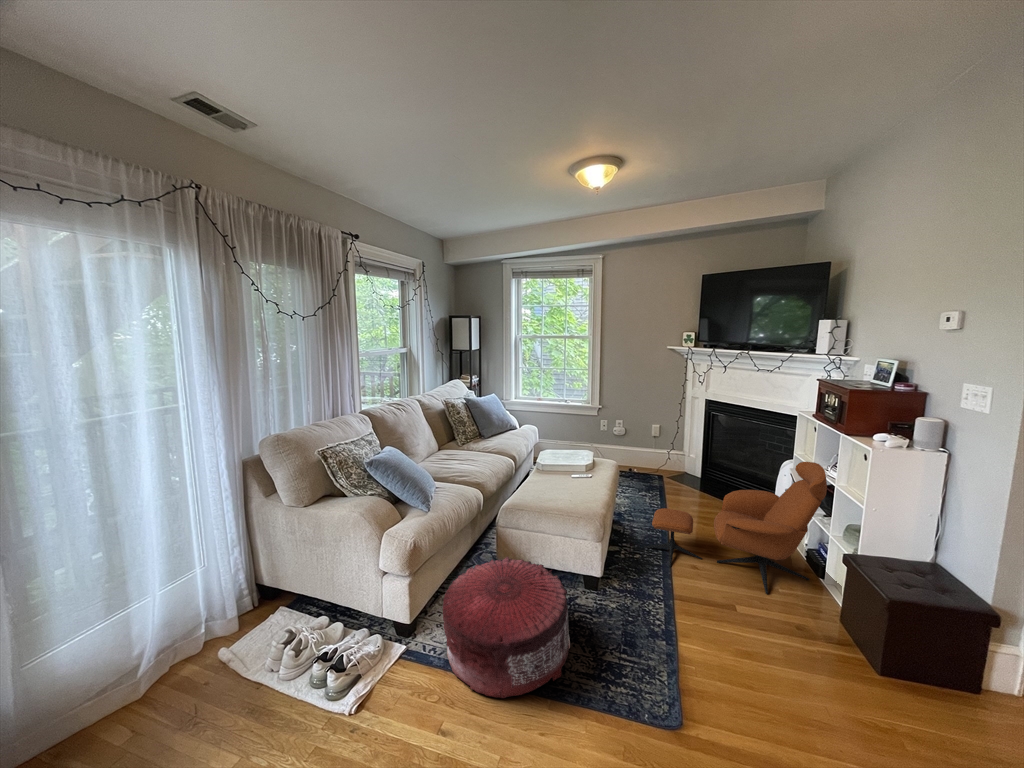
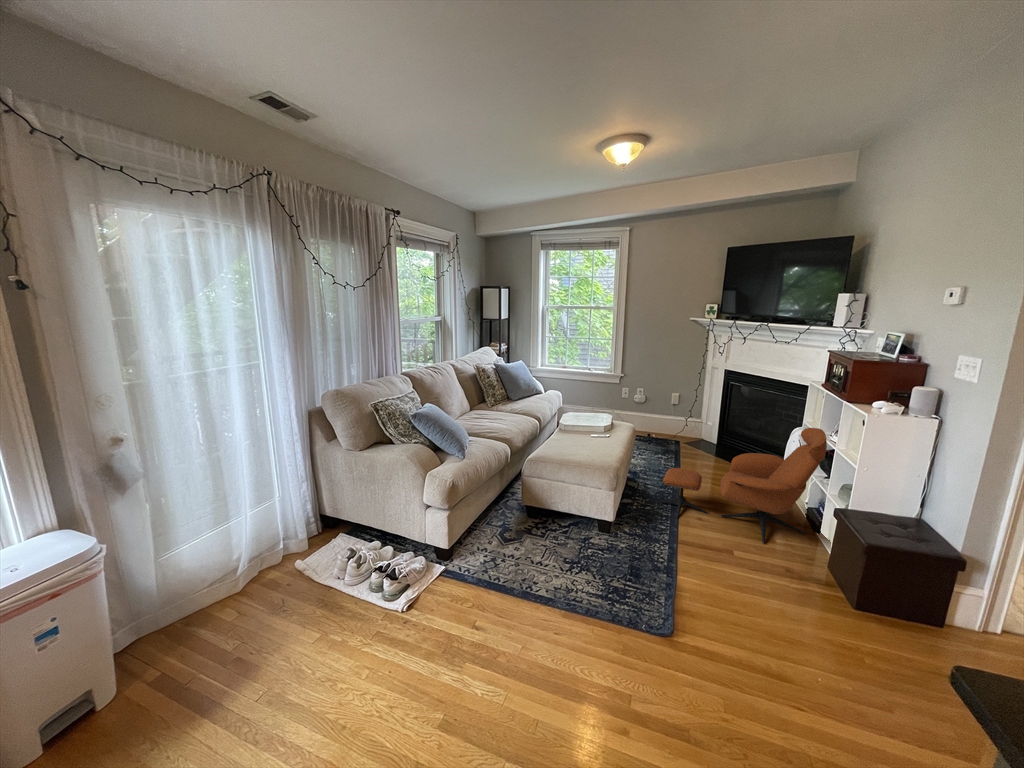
pouf: present [442,557,570,698] -> none [476,500,583,607]

